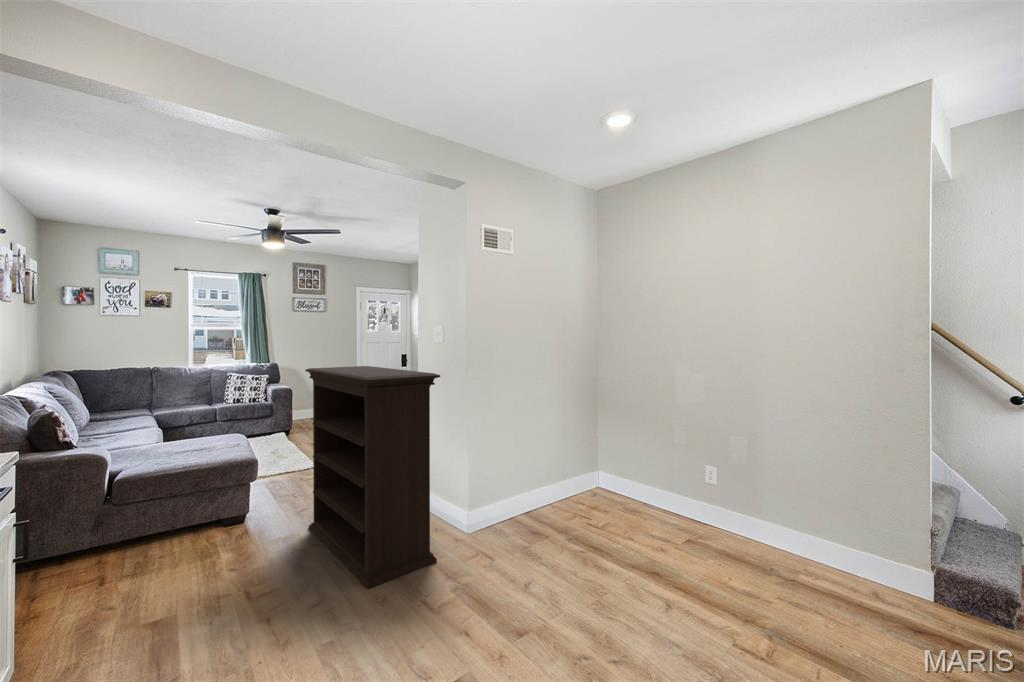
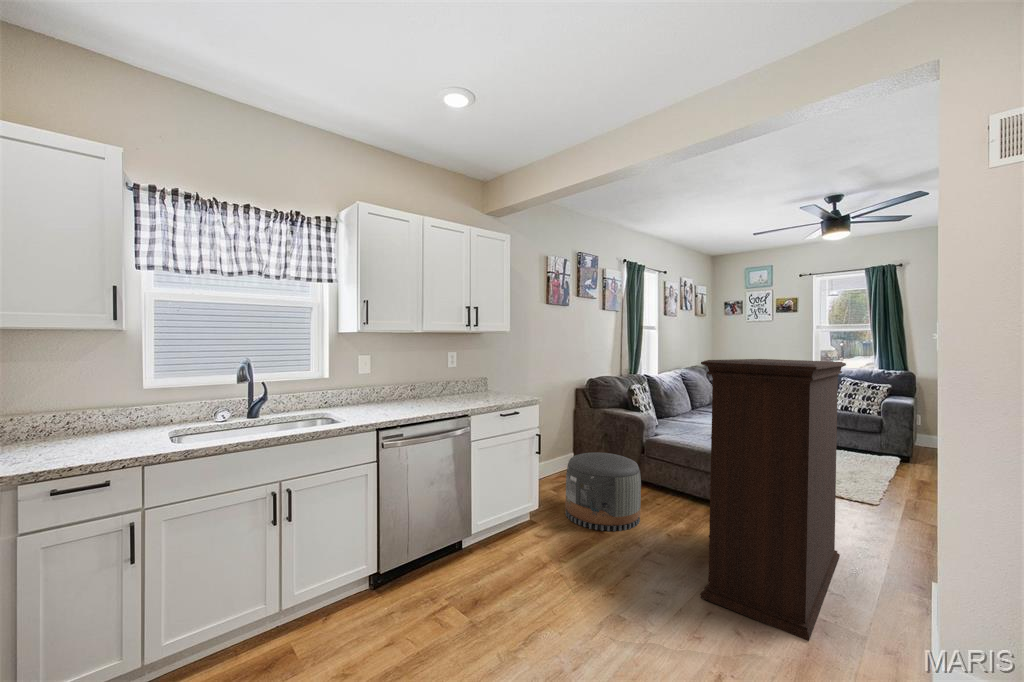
pouf: none [79,514,214,645] -> present [565,452,641,531]

